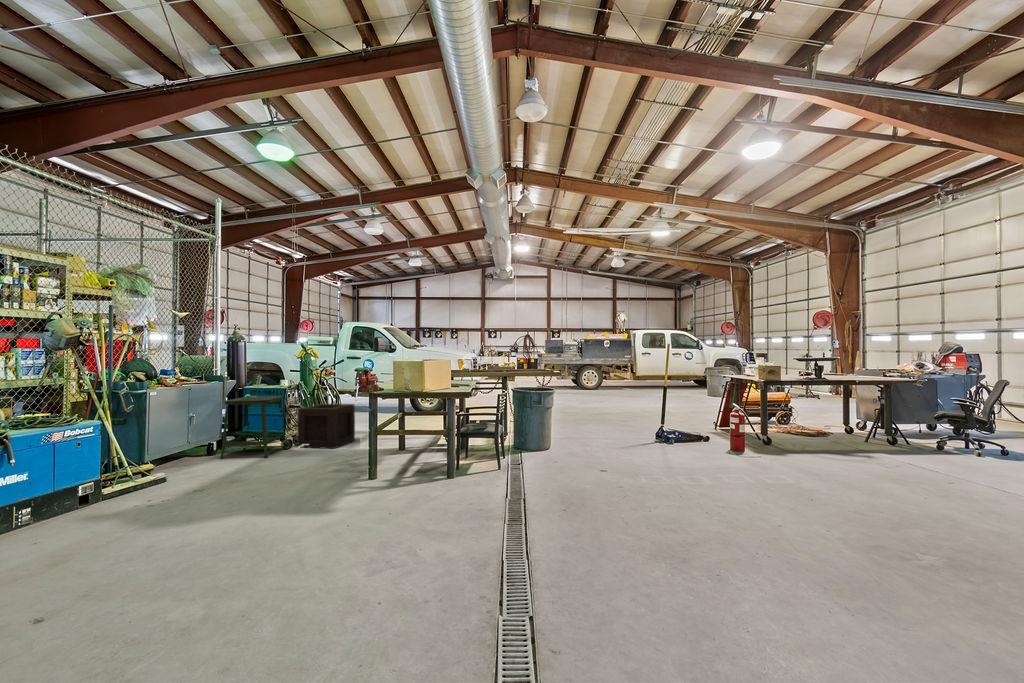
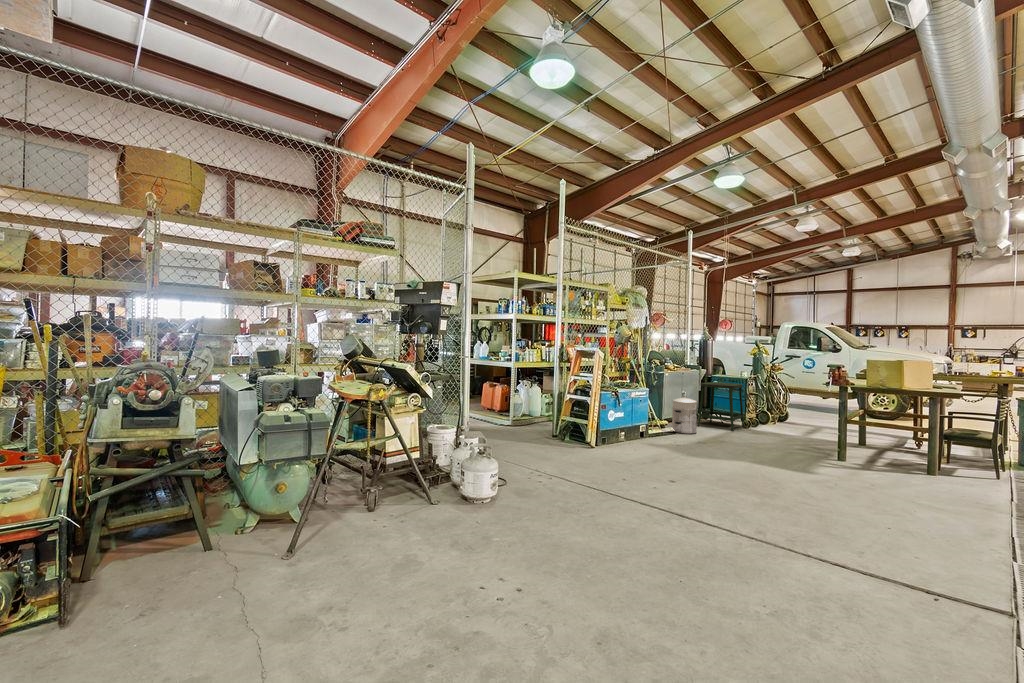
wooden crate: present [298,404,355,449] -> none [755,394,807,434]
waste bin: none [169,423,210,477] -> present [672,396,697,434]

